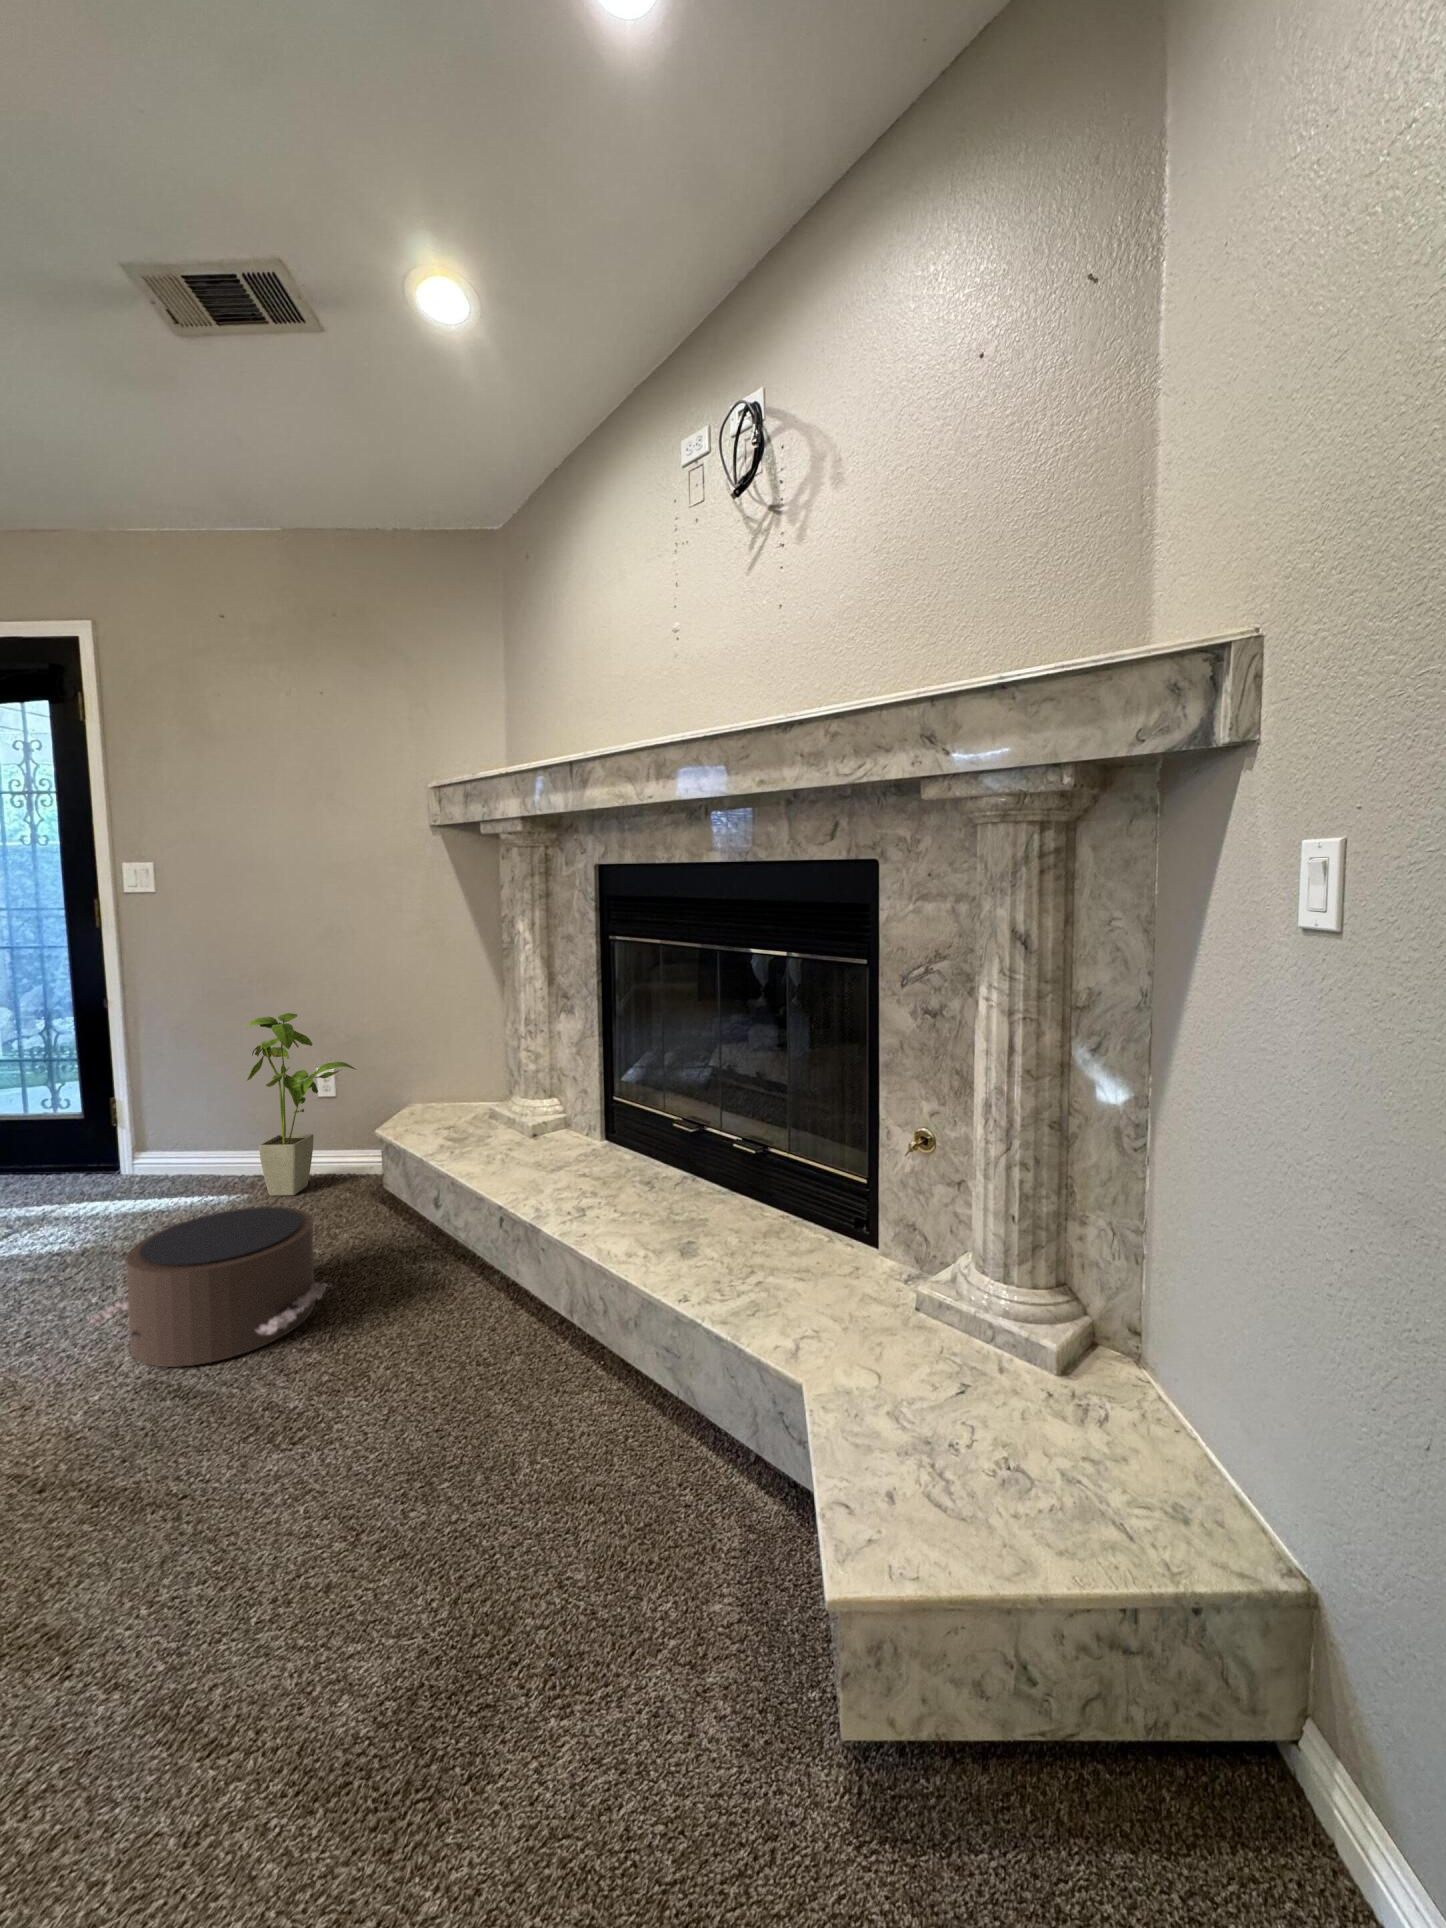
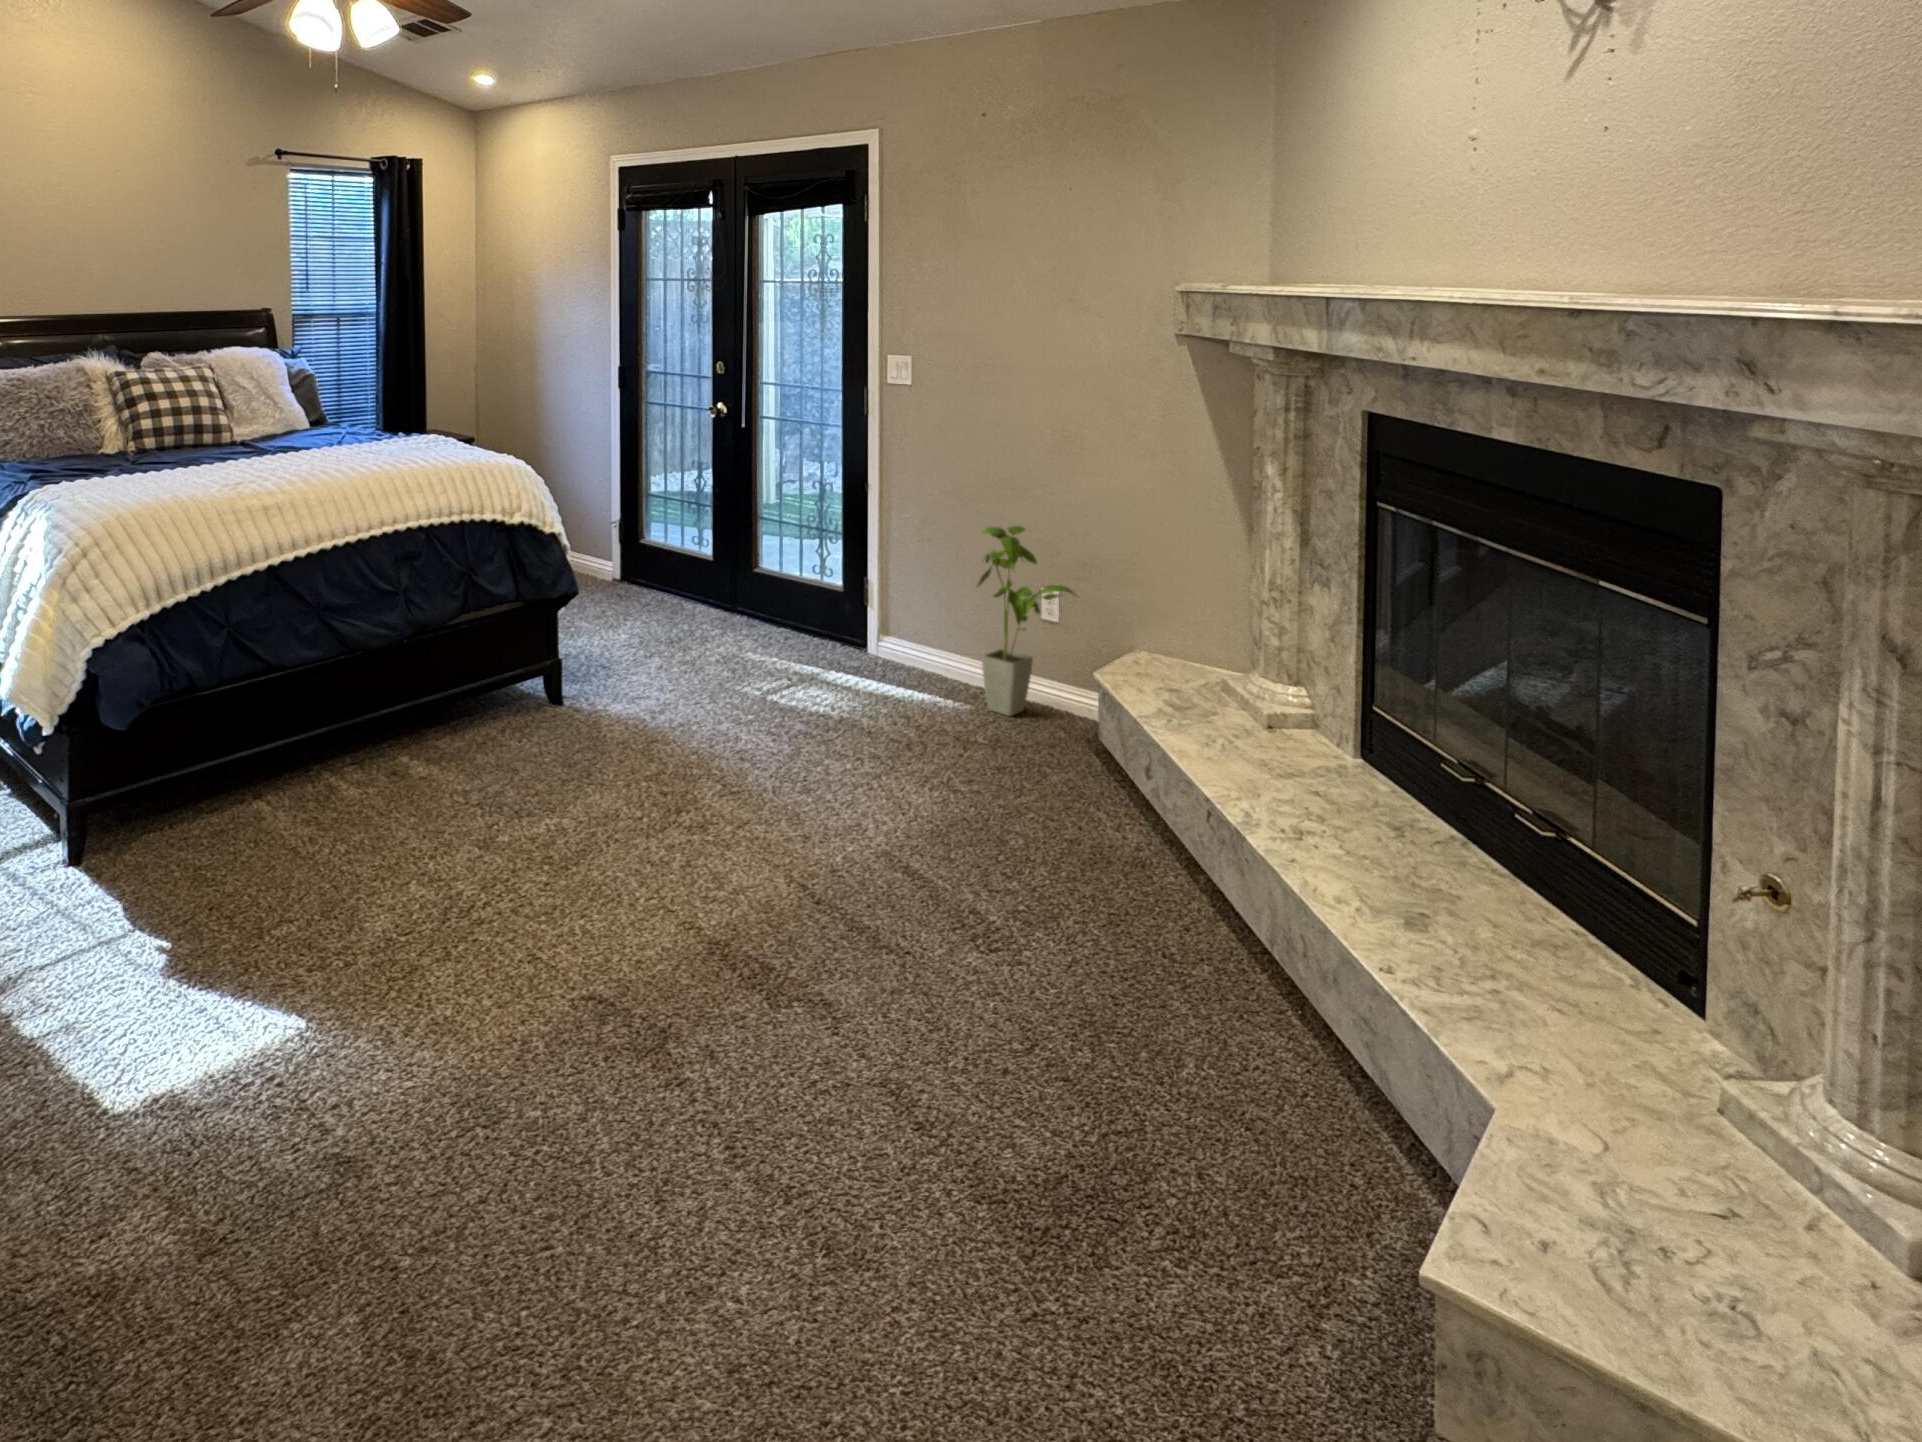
pouf: present [85,1207,328,1367] -> none [840,714,1033,854]

